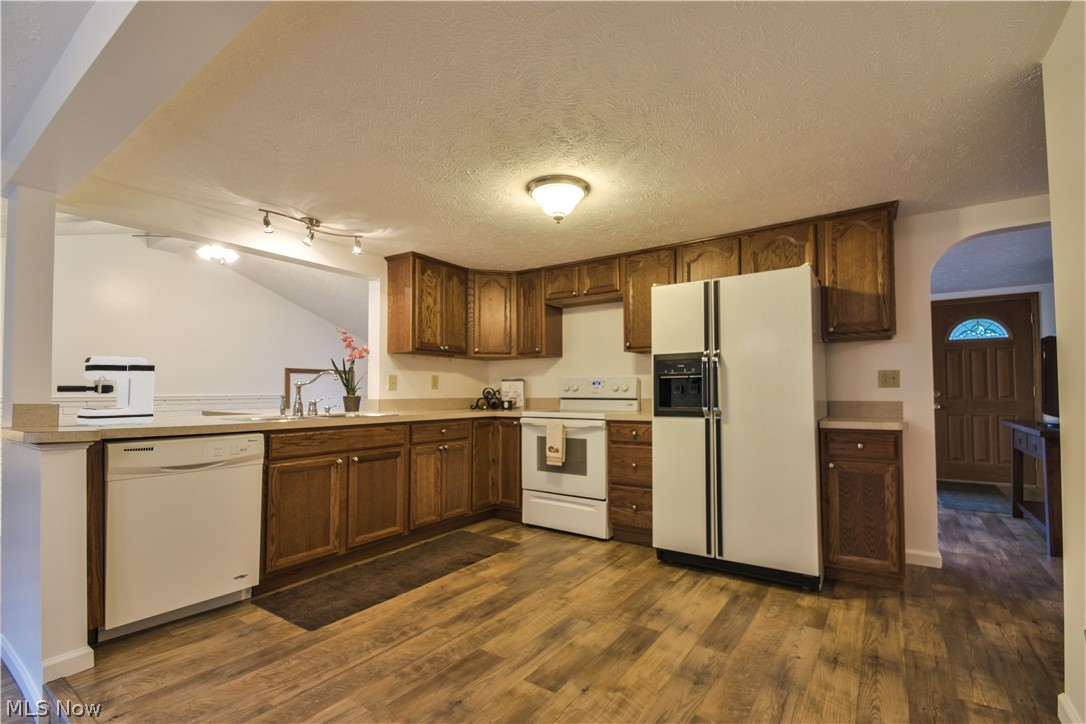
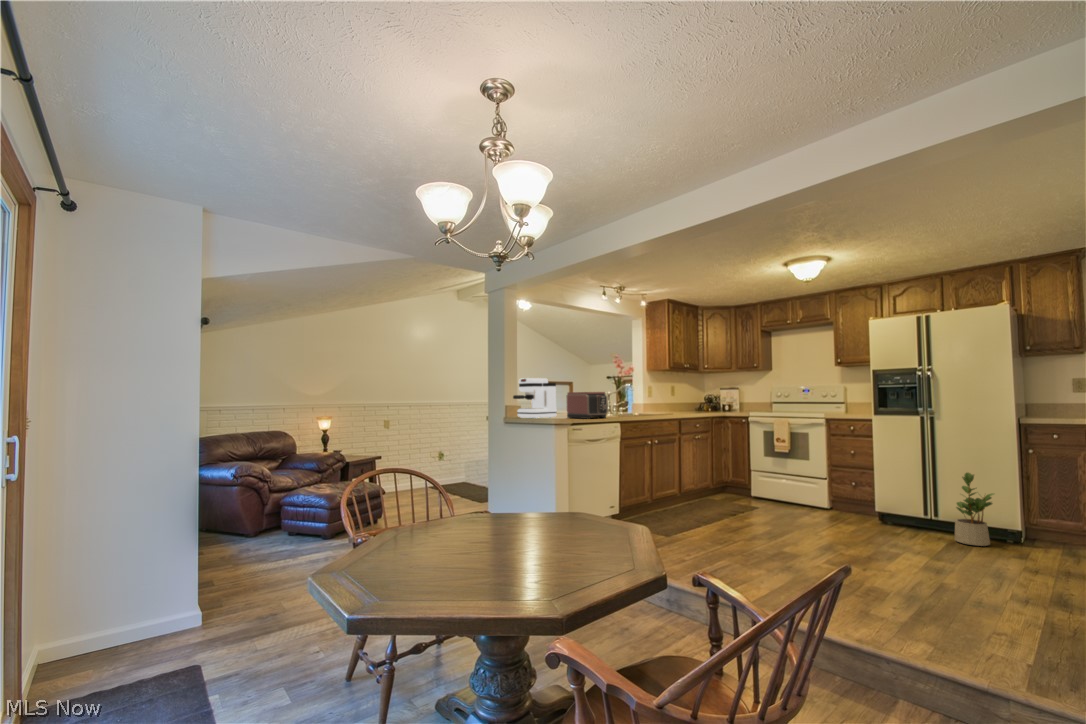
toaster: none [164,380,225,427] -> present [567,392,608,419]
potted plant: none [737,498,787,604] -> present [955,473,994,546]

